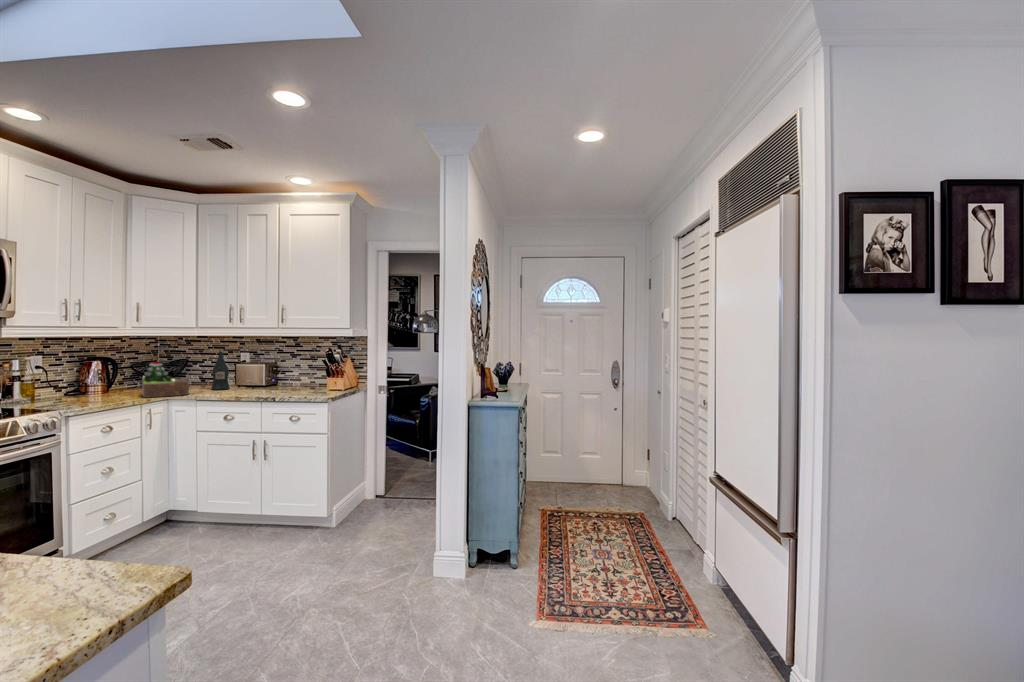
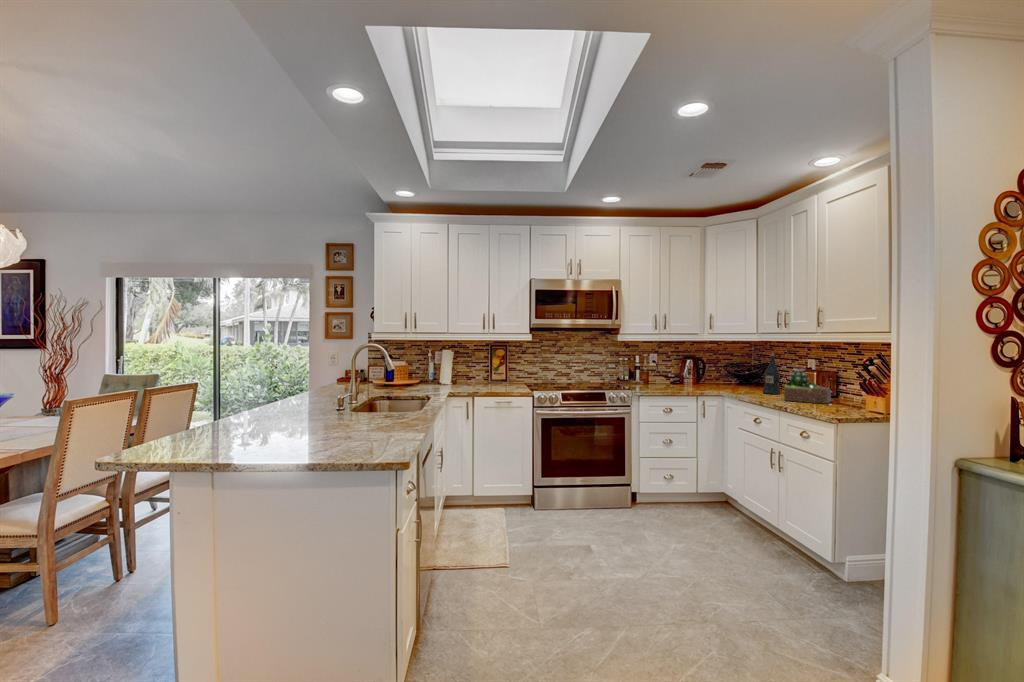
succulent plant: present [142,362,189,398] -> present [784,367,831,403]

